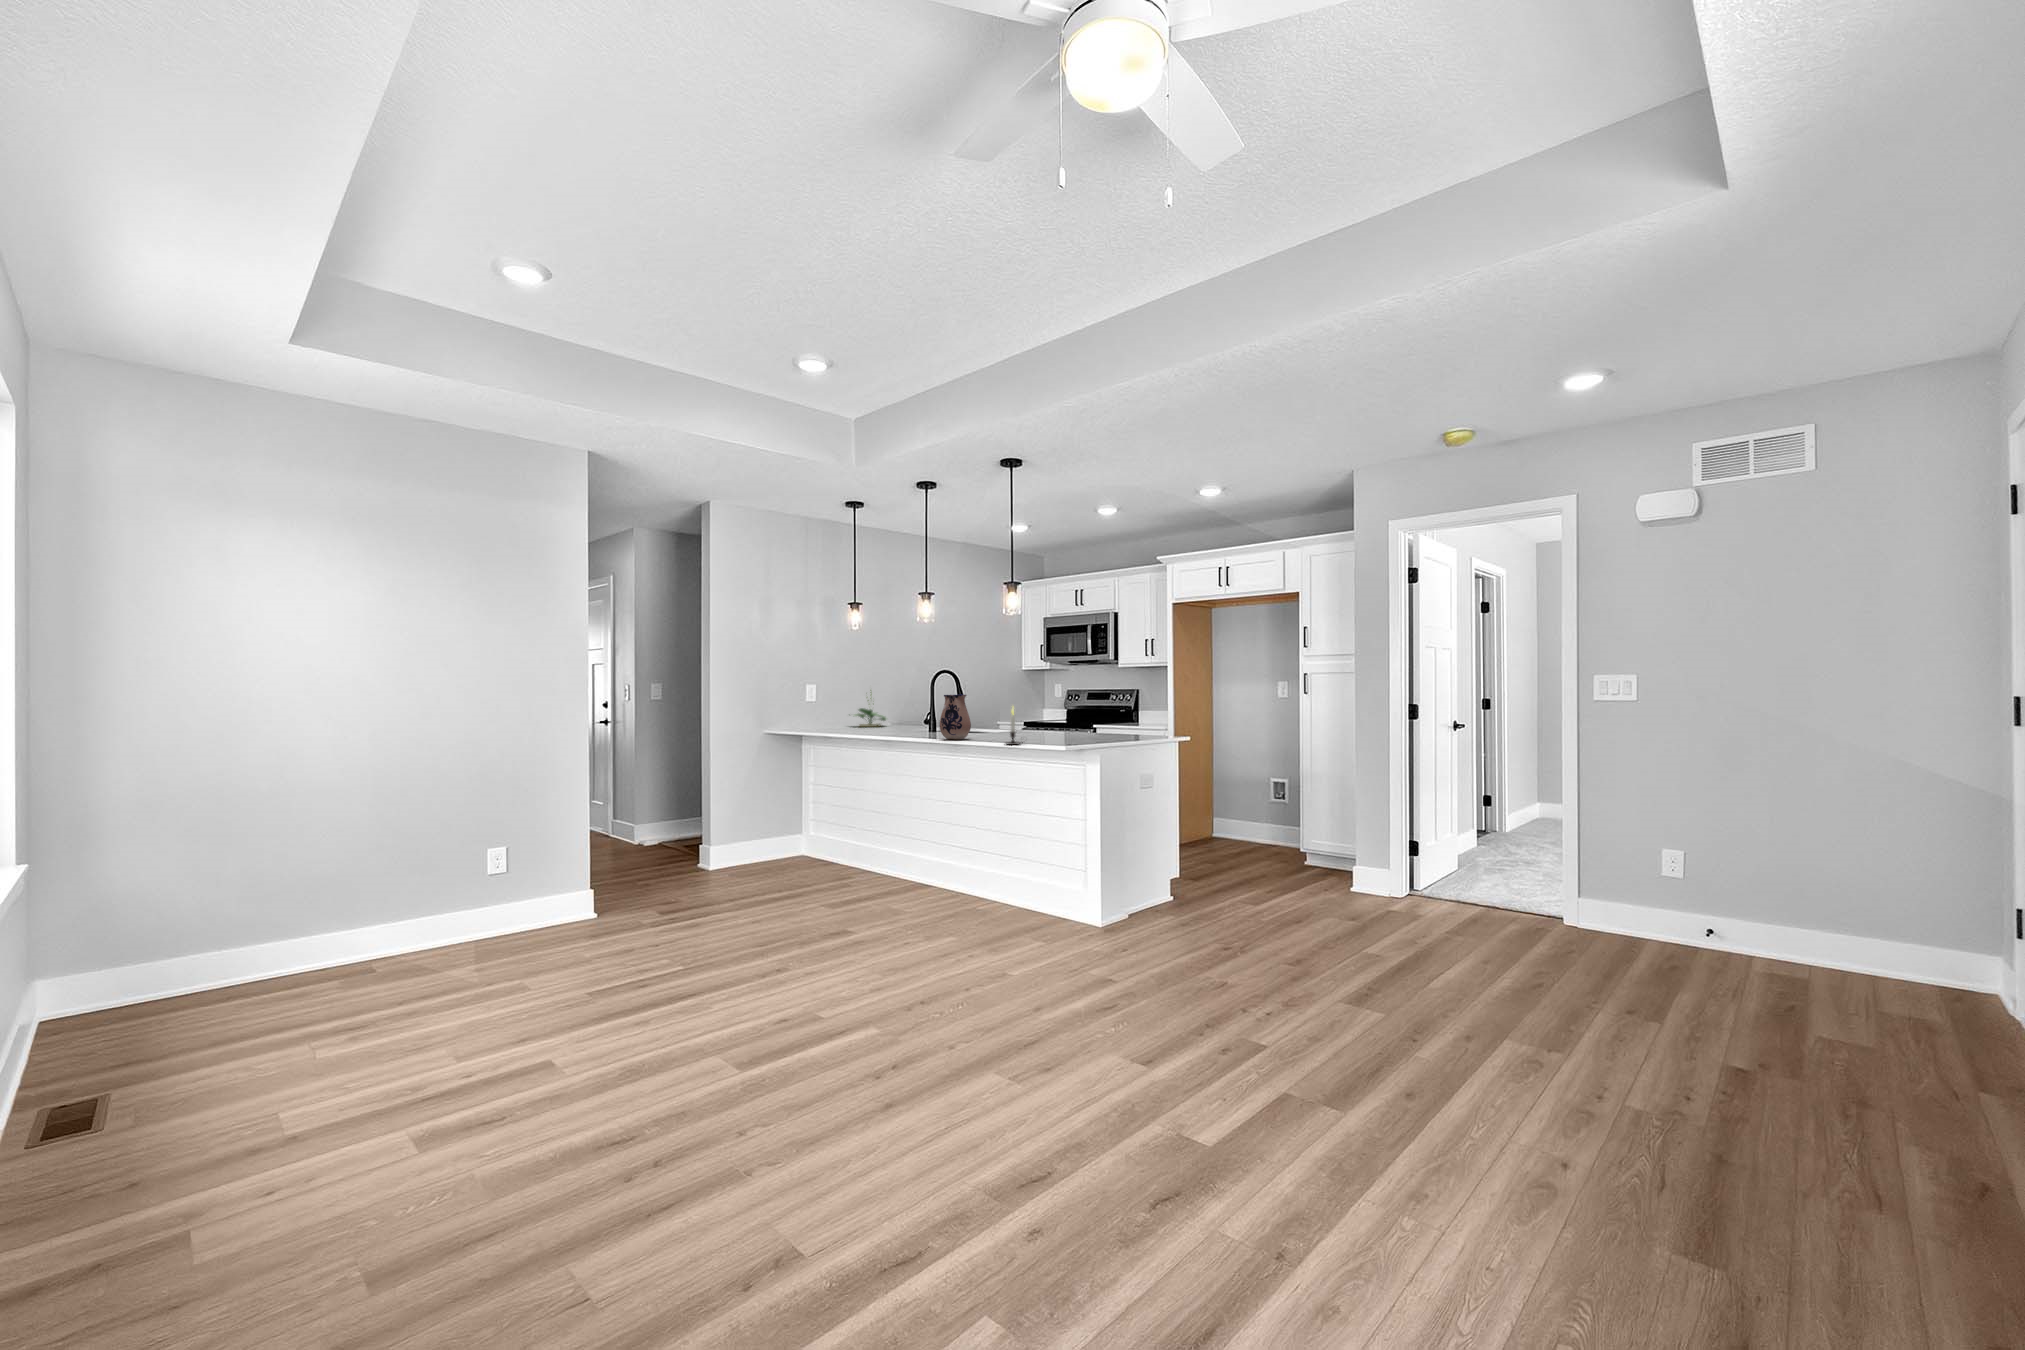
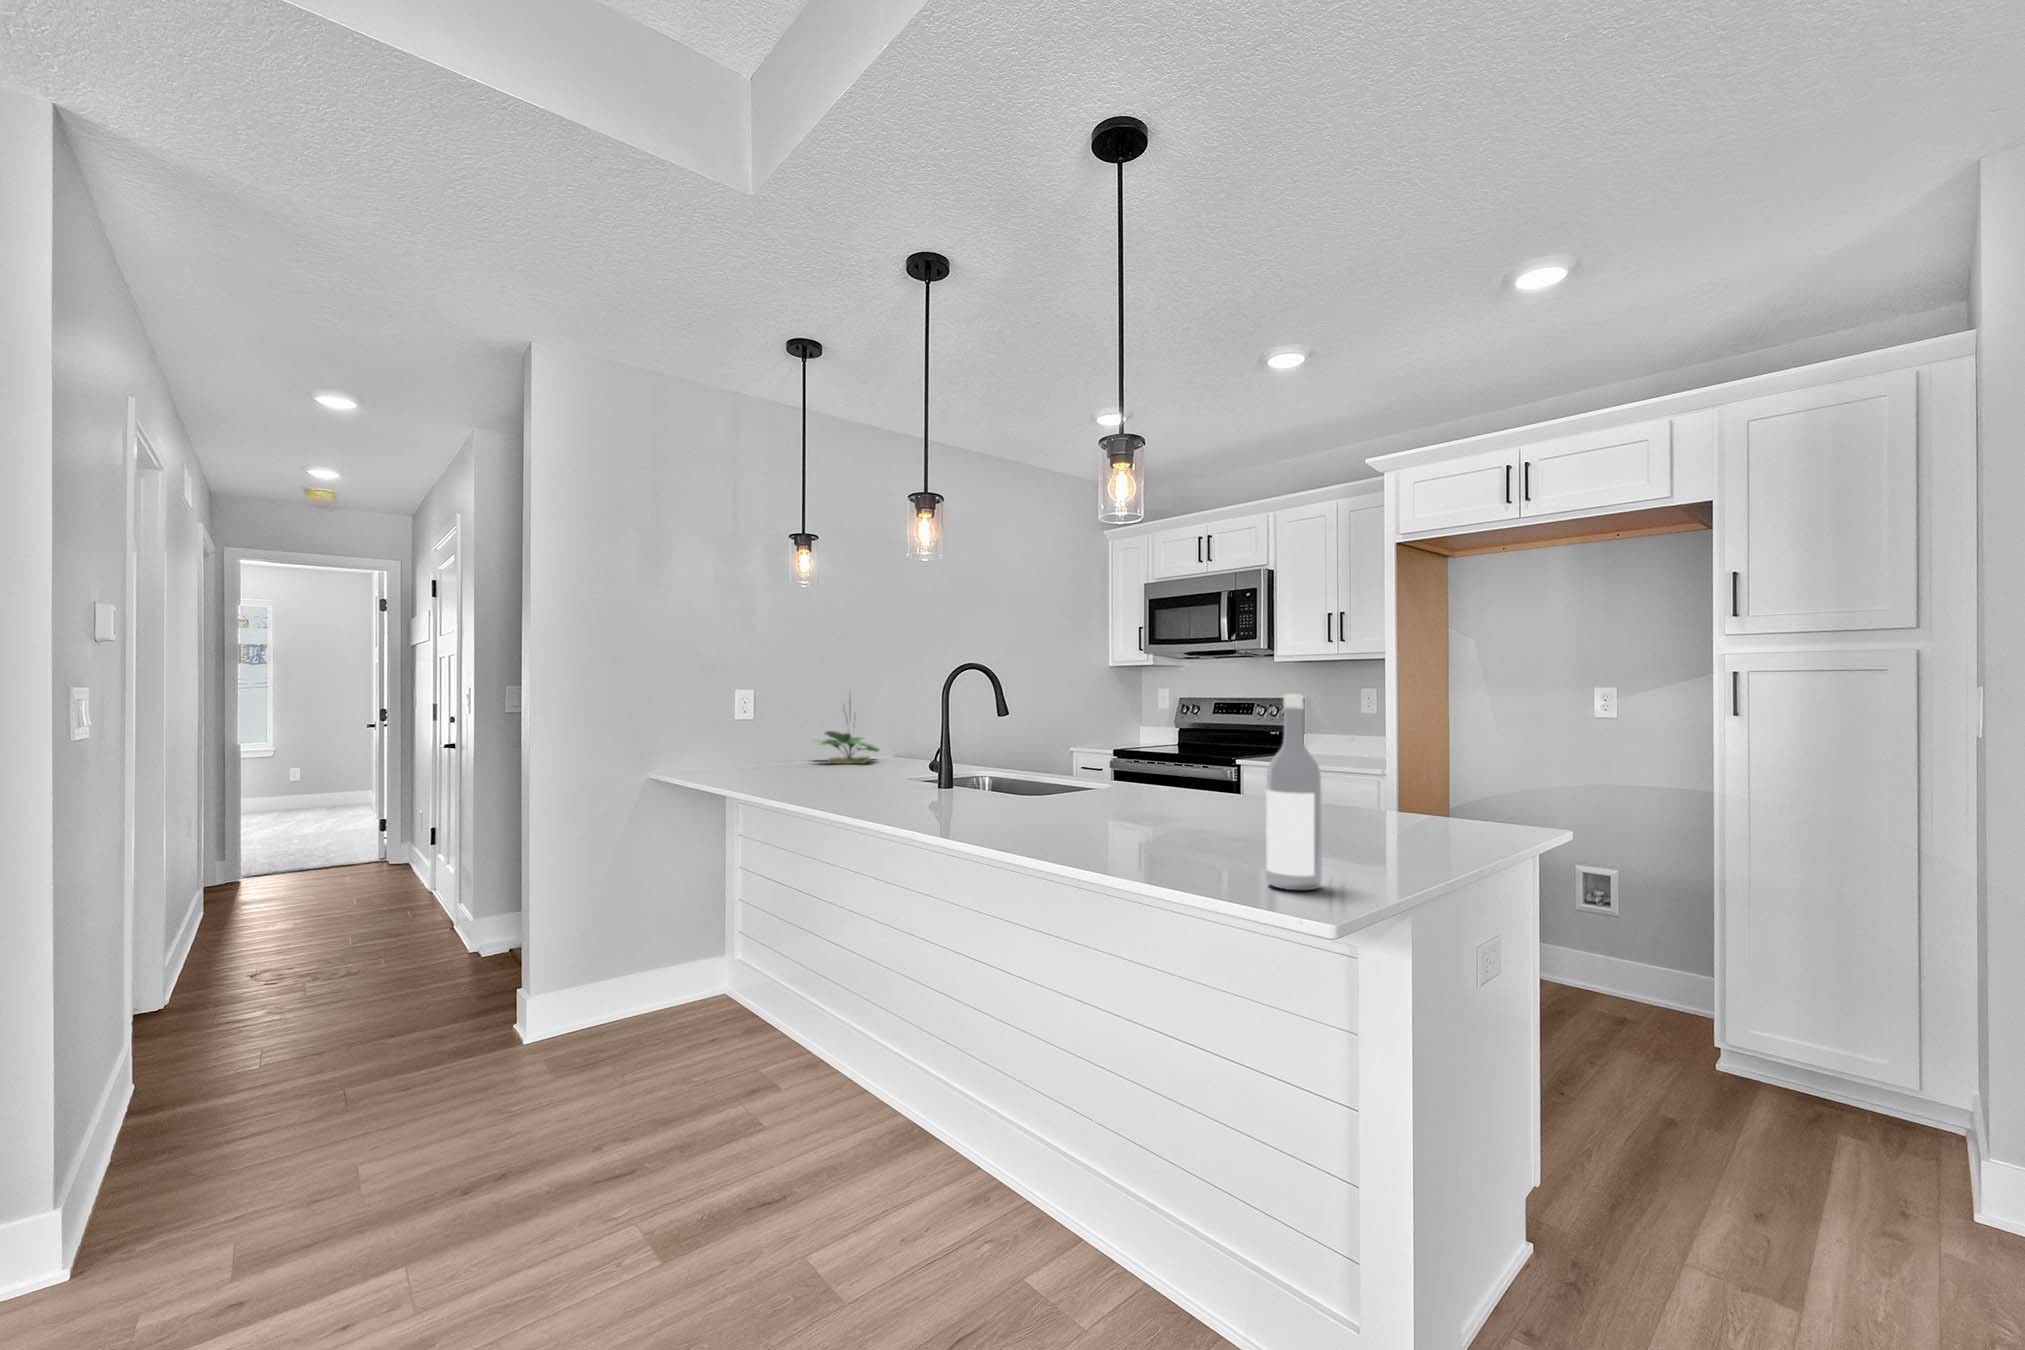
wine bottle: none [1054,685,1071,748] -> present [1266,694,1322,890]
ceramic pitcher: present [940,695,971,739] -> none [947,713,1020,821]
candle: present [1006,709,1023,745] -> none [1106,747,1170,858]

